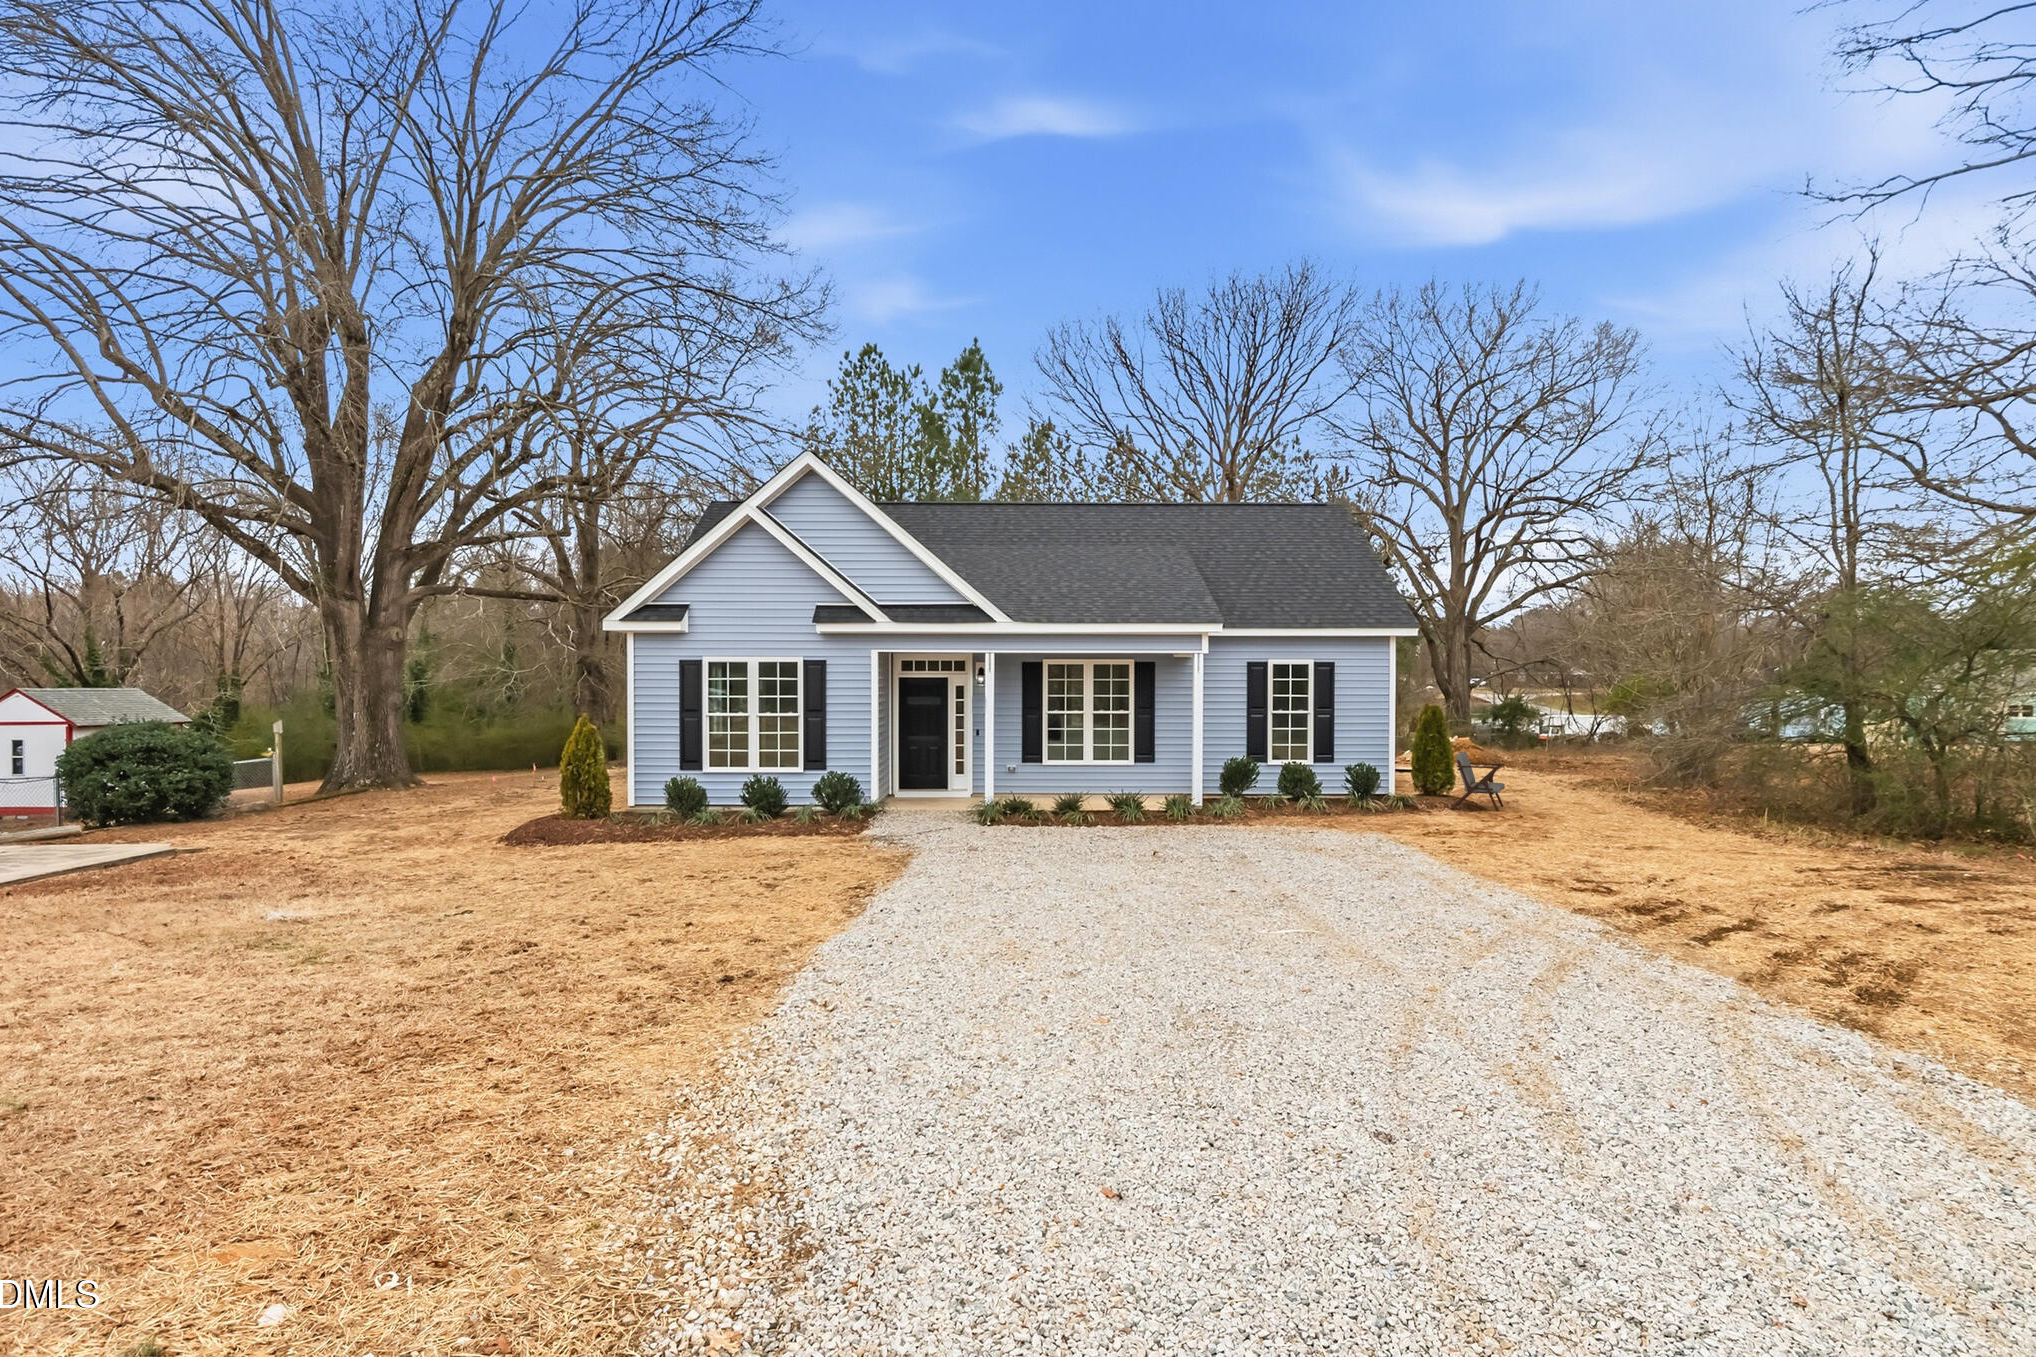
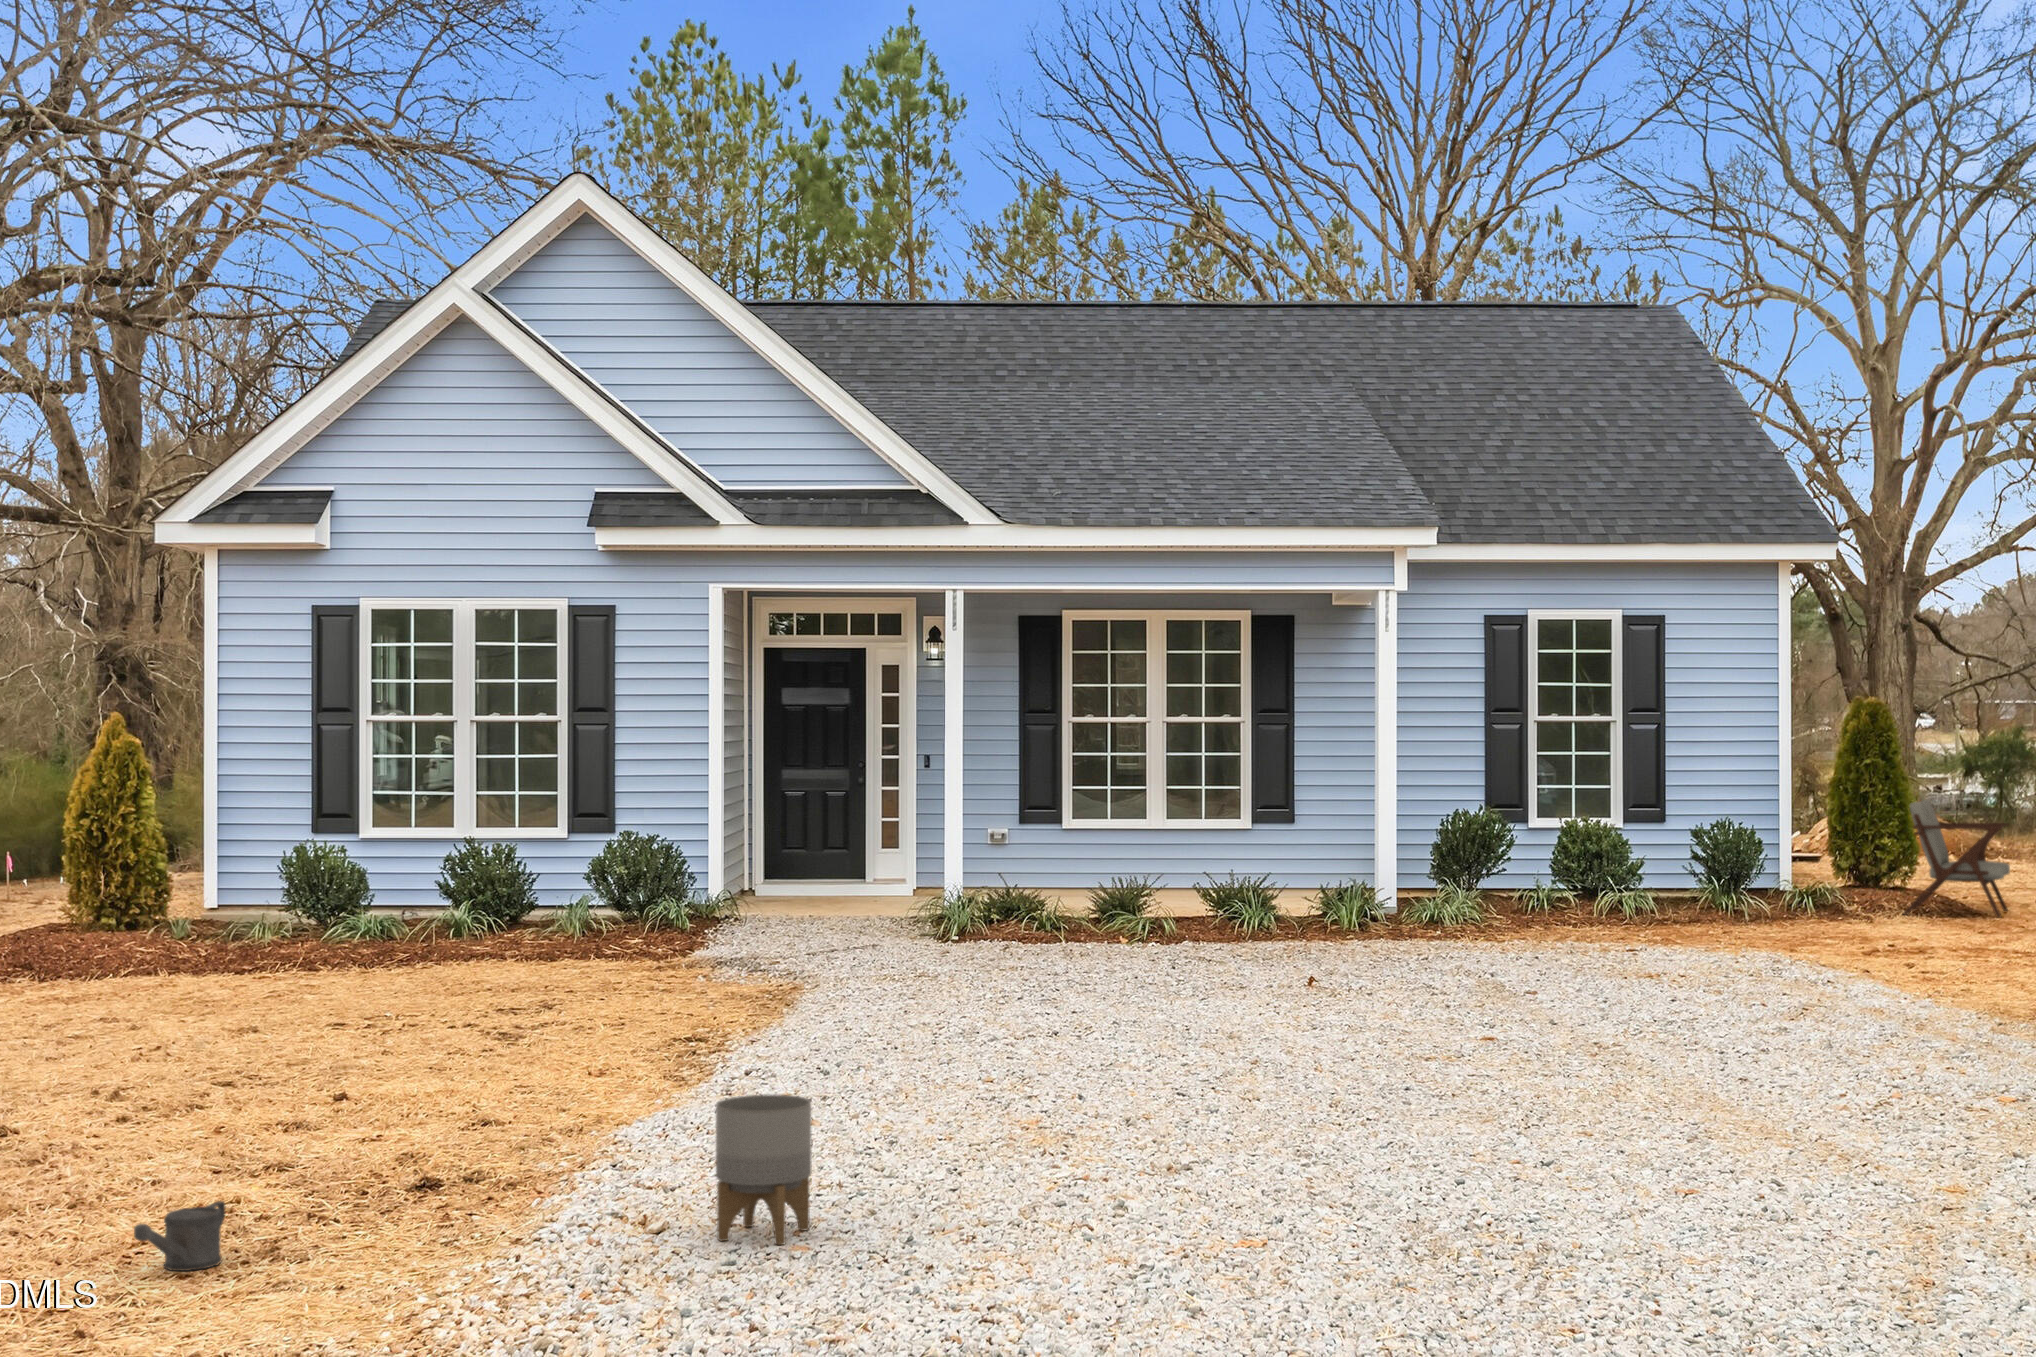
planter: none [857,948,900,1018] -> present [716,1094,812,1245]
watering can: none [602,997,641,1030] -> present [134,1201,225,1271]

